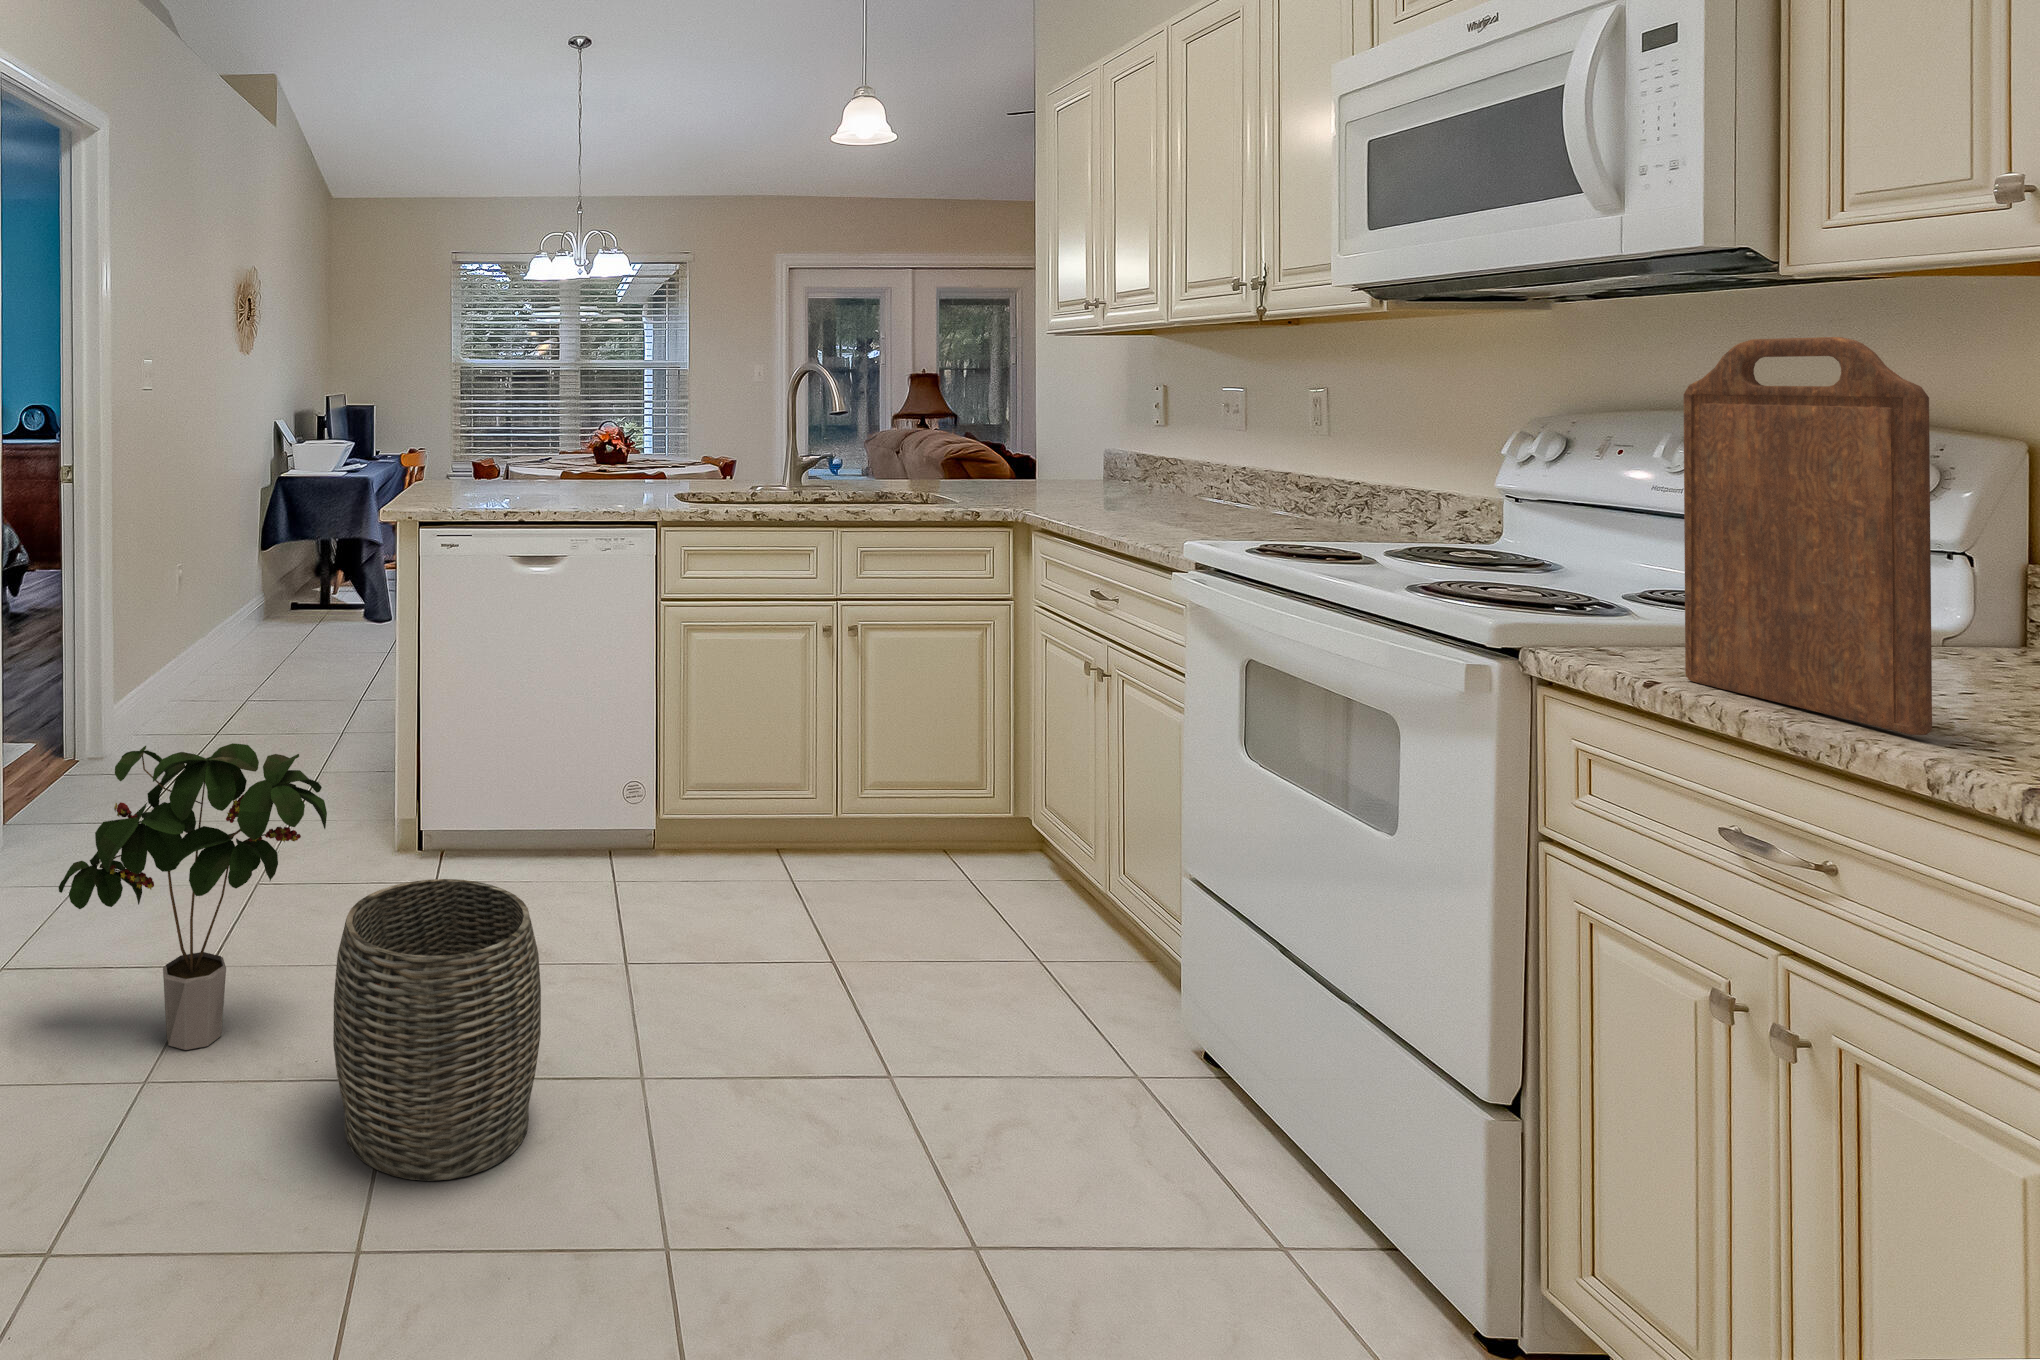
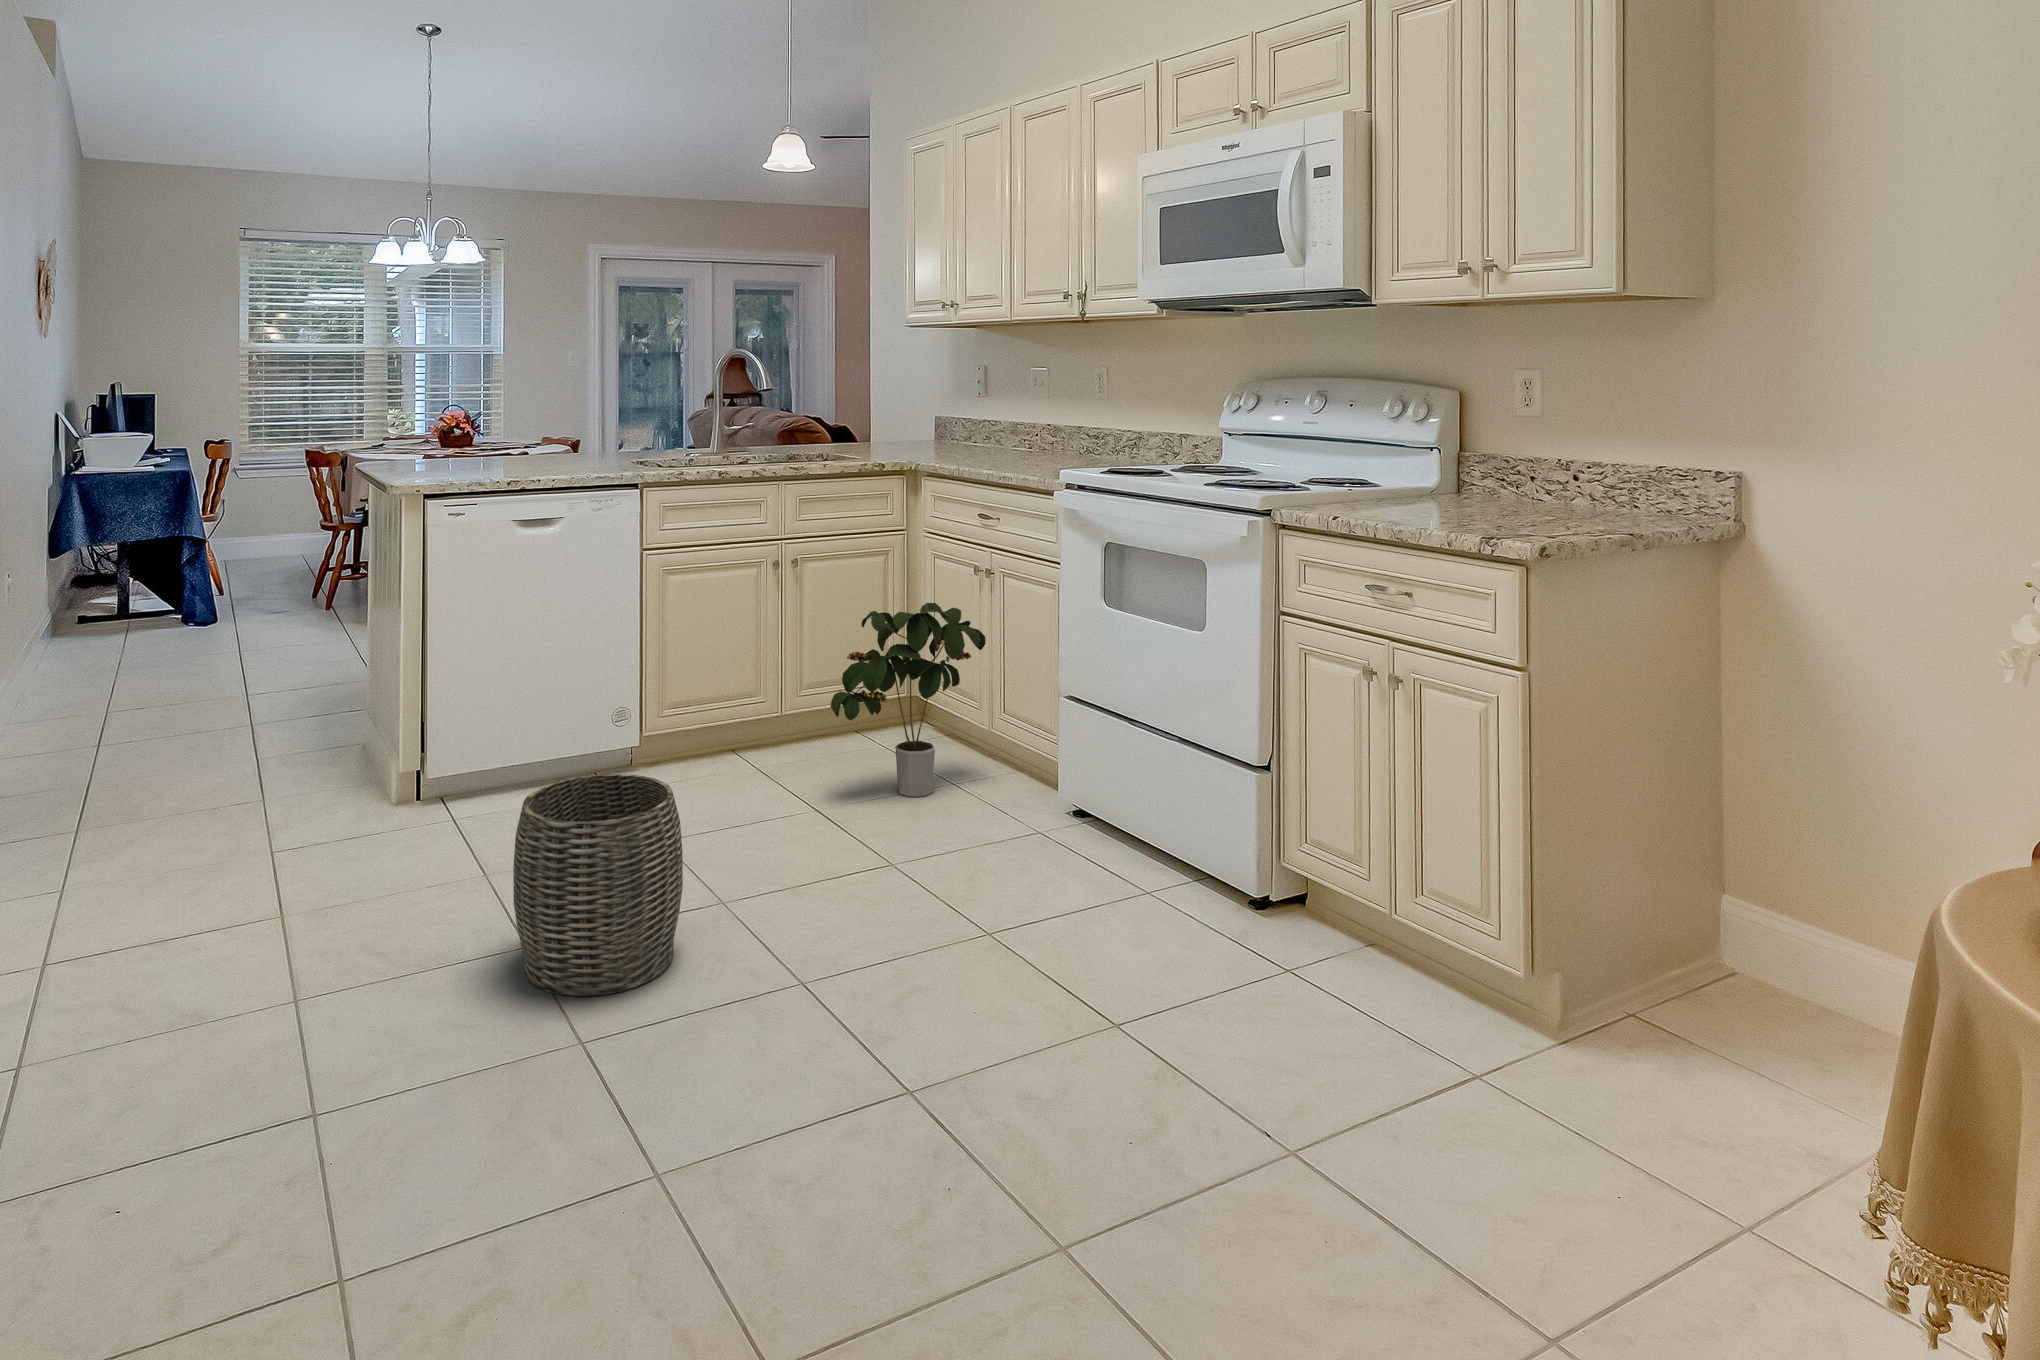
cutting board: present [1684,337,1932,735] -> none [1347,340,1443,525]
potted plant: present [59,743,327,1050] -> present [831,603,986,797]

